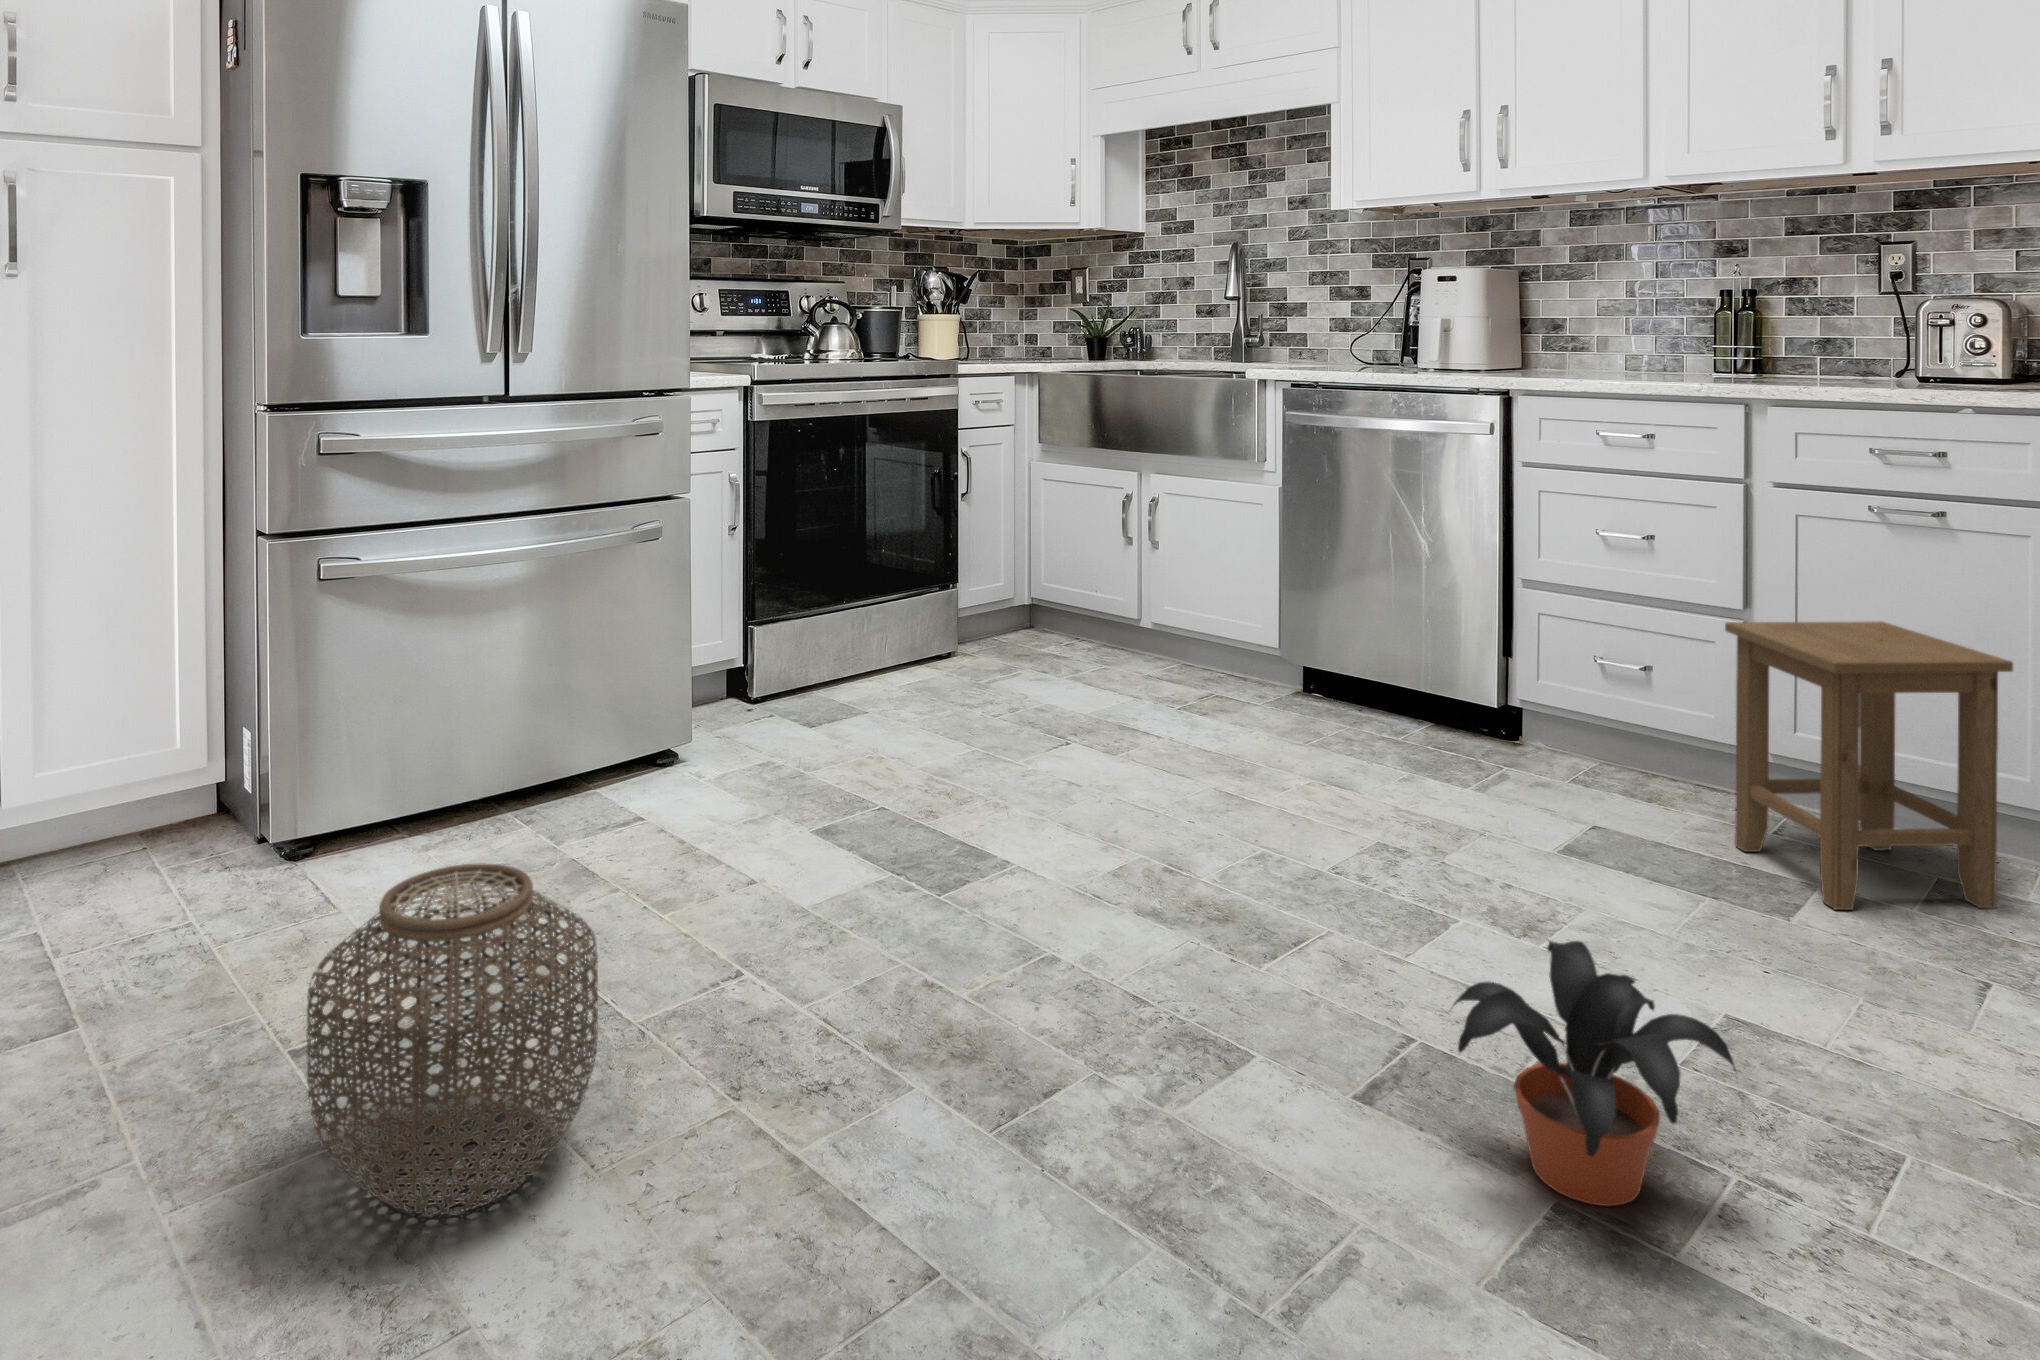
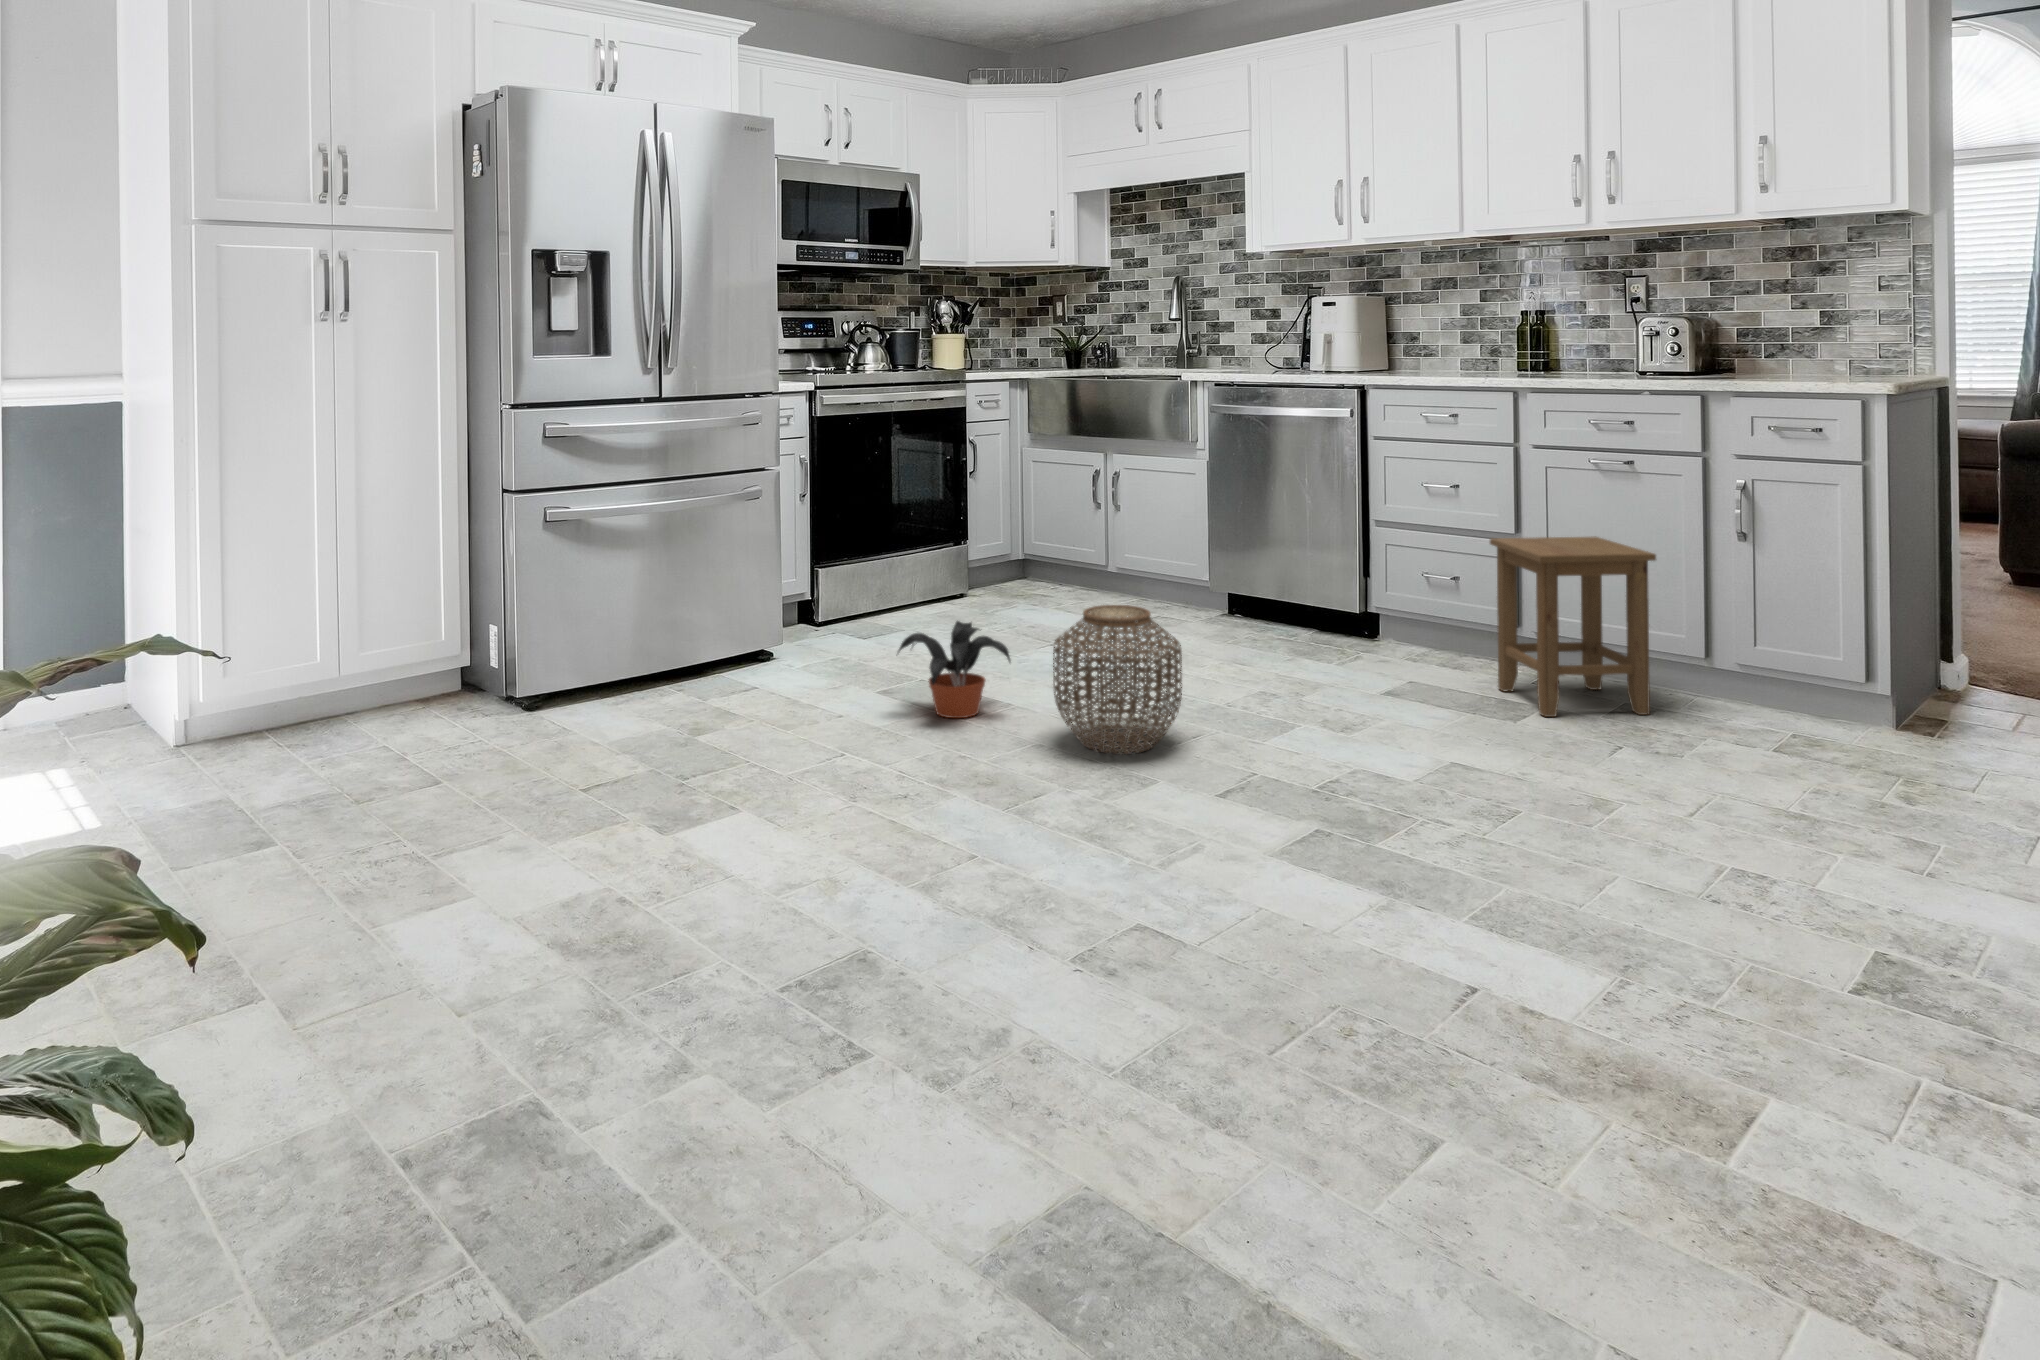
woven basket: present [306,864,598,1215] -> present [1053,605,1182,754]
potted plant: present [1454,941,1735,1206] -> present [898,621,1010,718]

